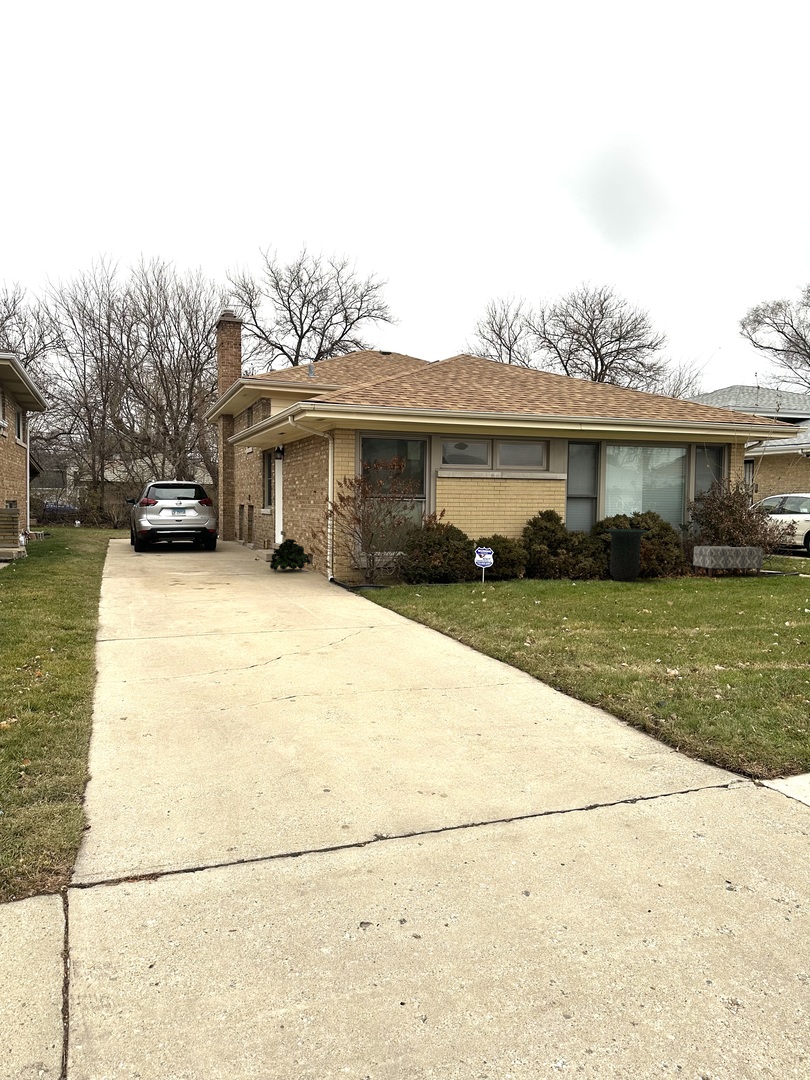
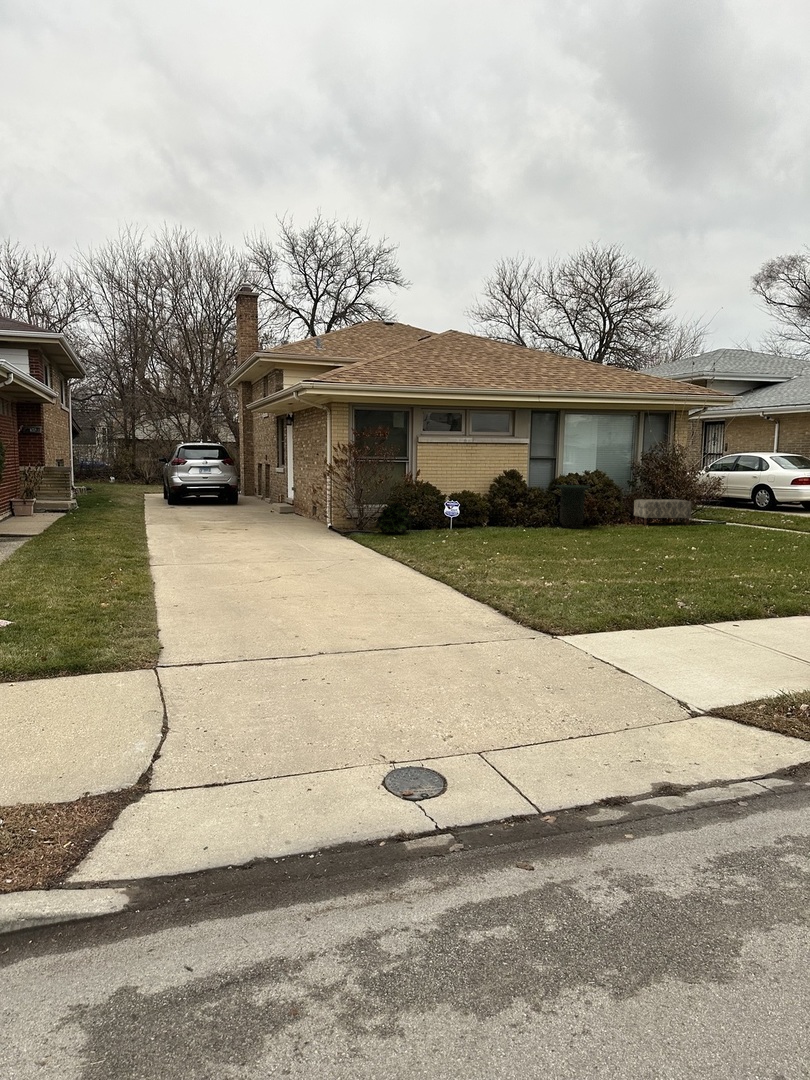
potted plant: present [270,539,310,570] -> present [376,503,412,533]

